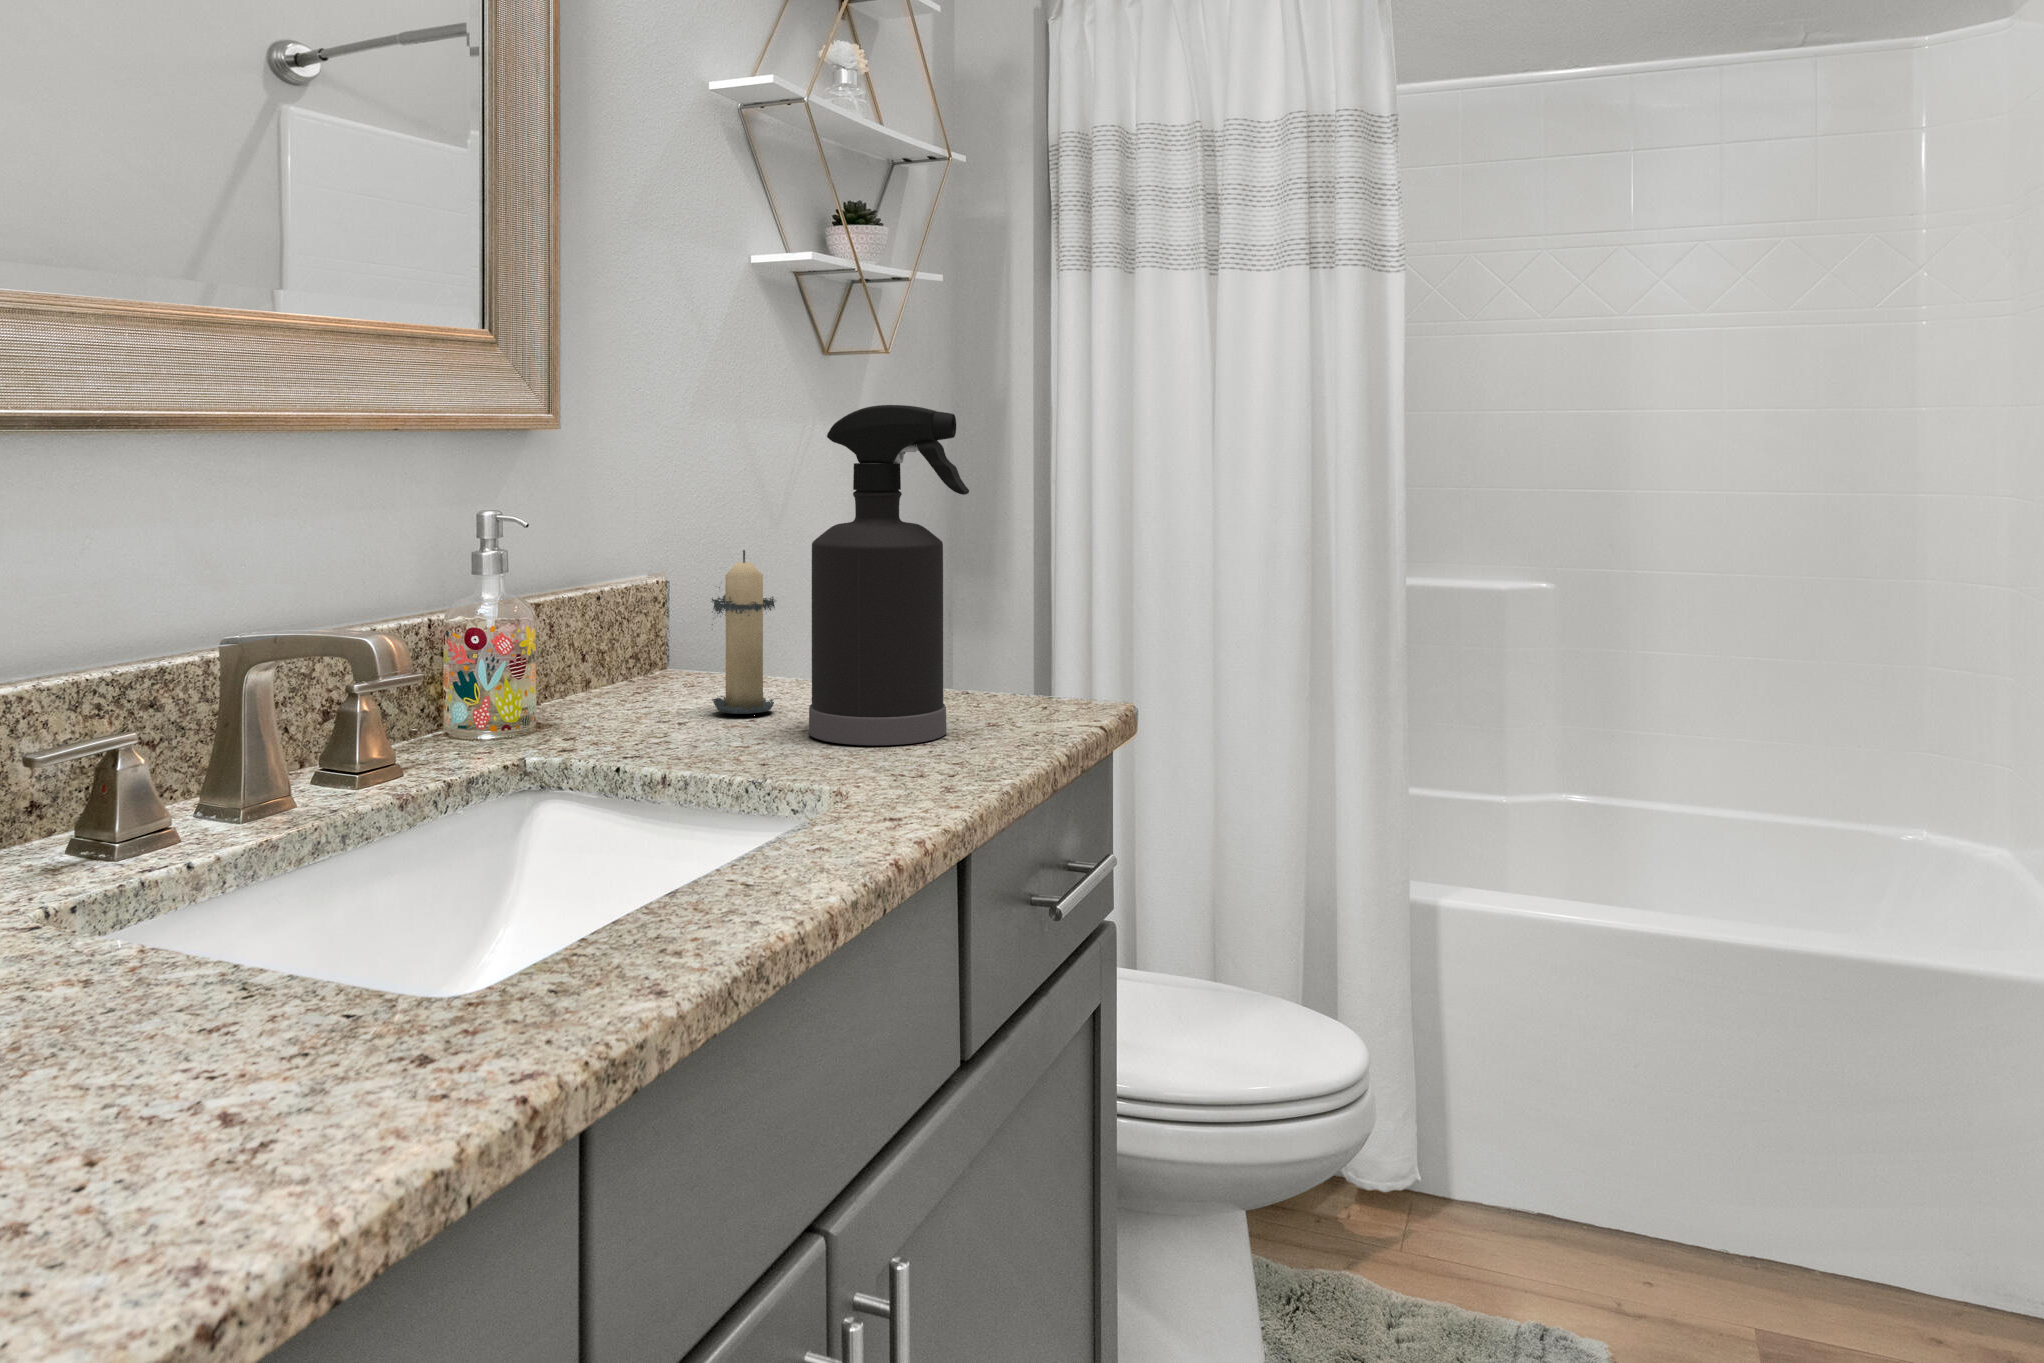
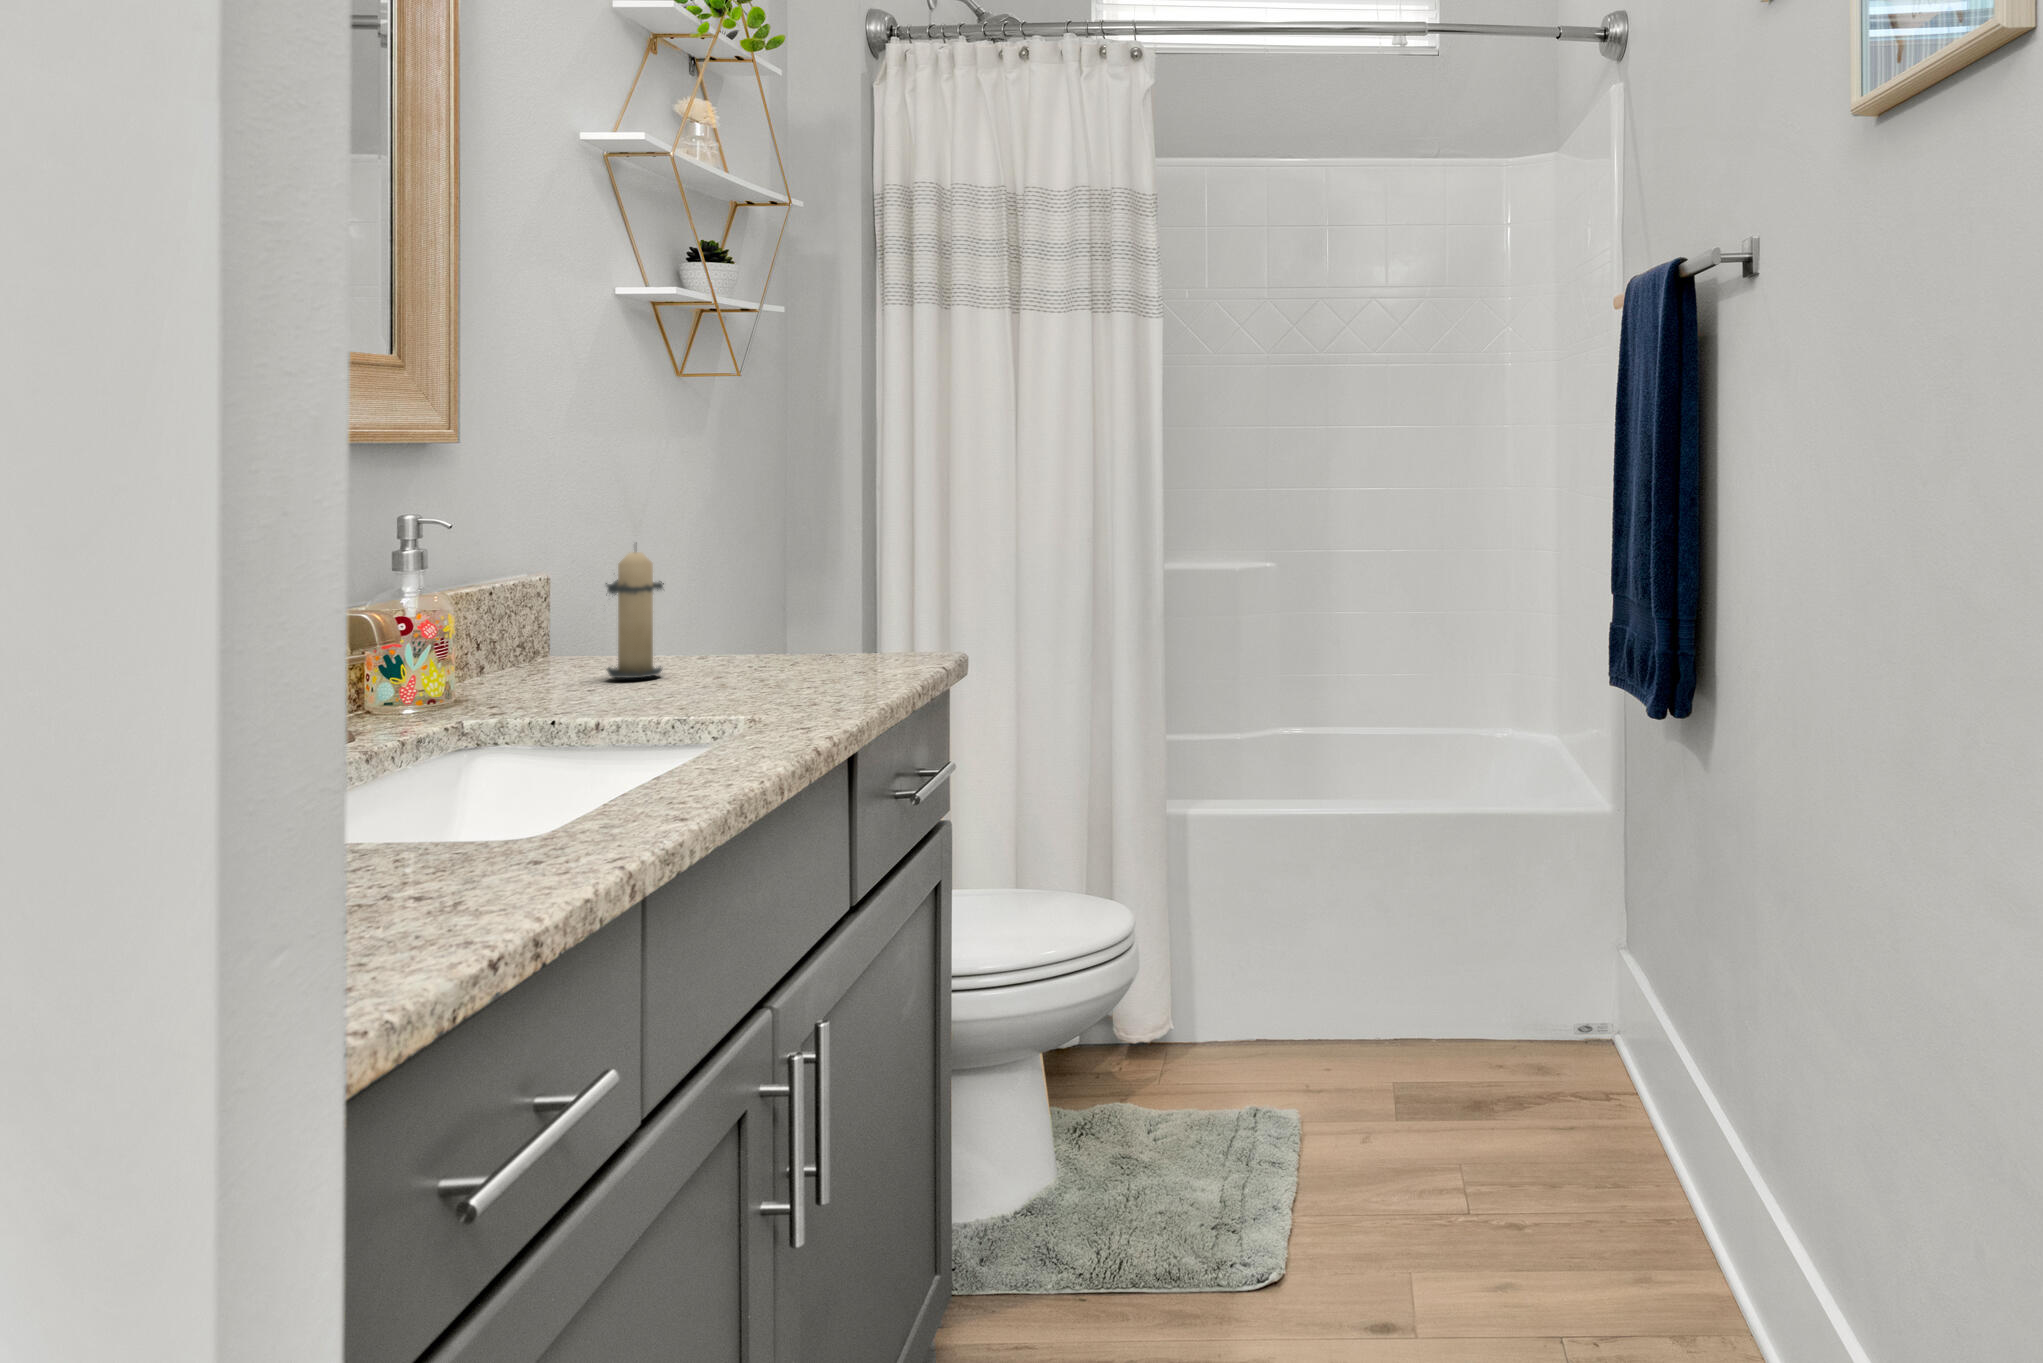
spray bottle: present [809,405,969,745] -> none [704,422,841,690]

